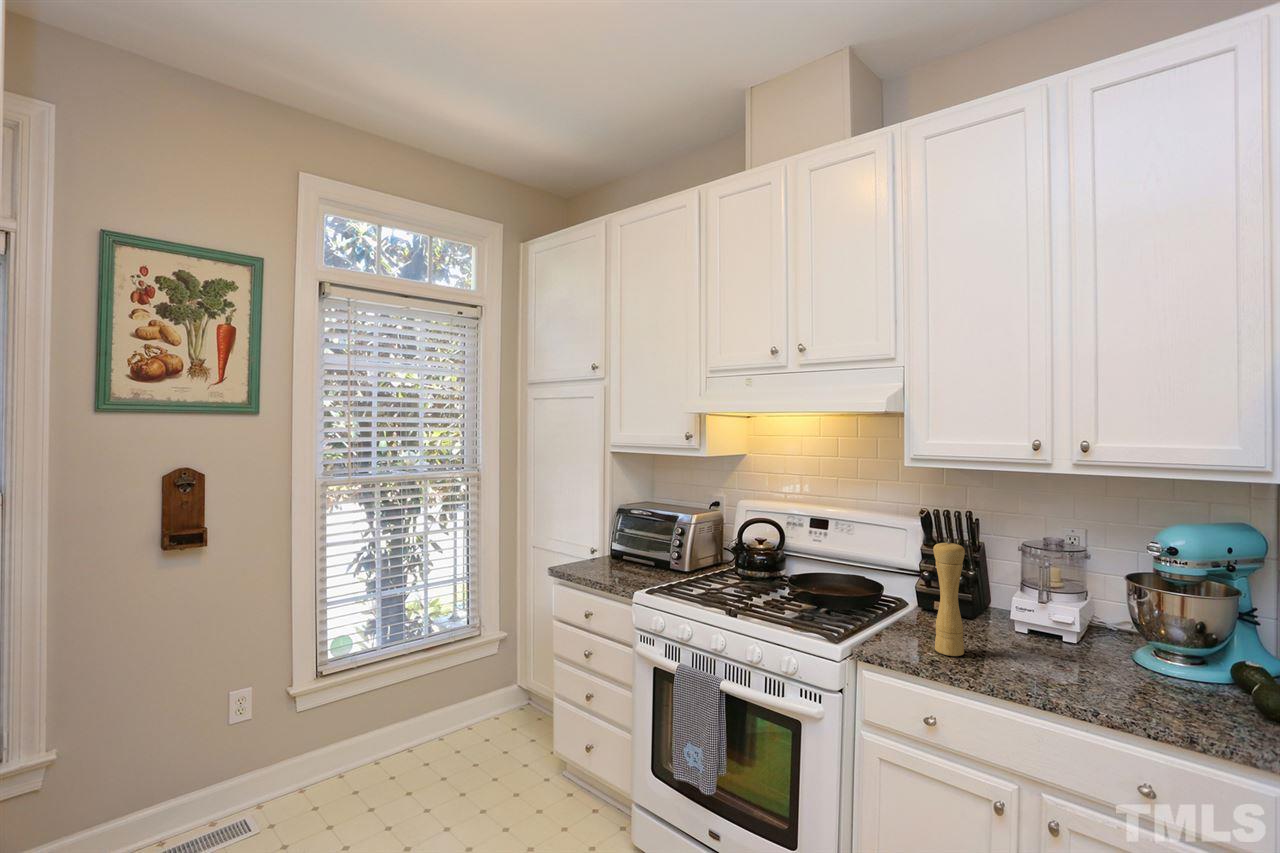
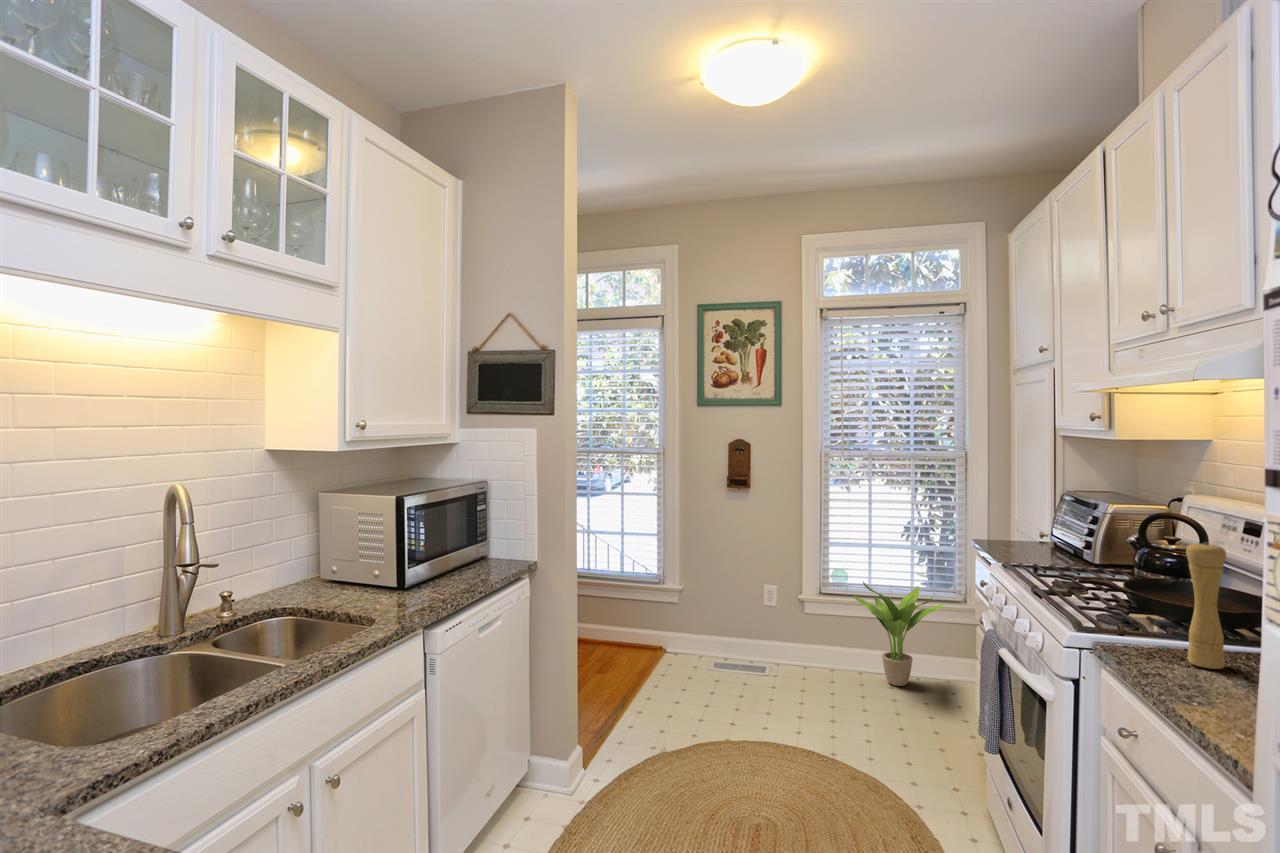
potted plant: none [373,632,477,765] -> present [854,582,944,686]

